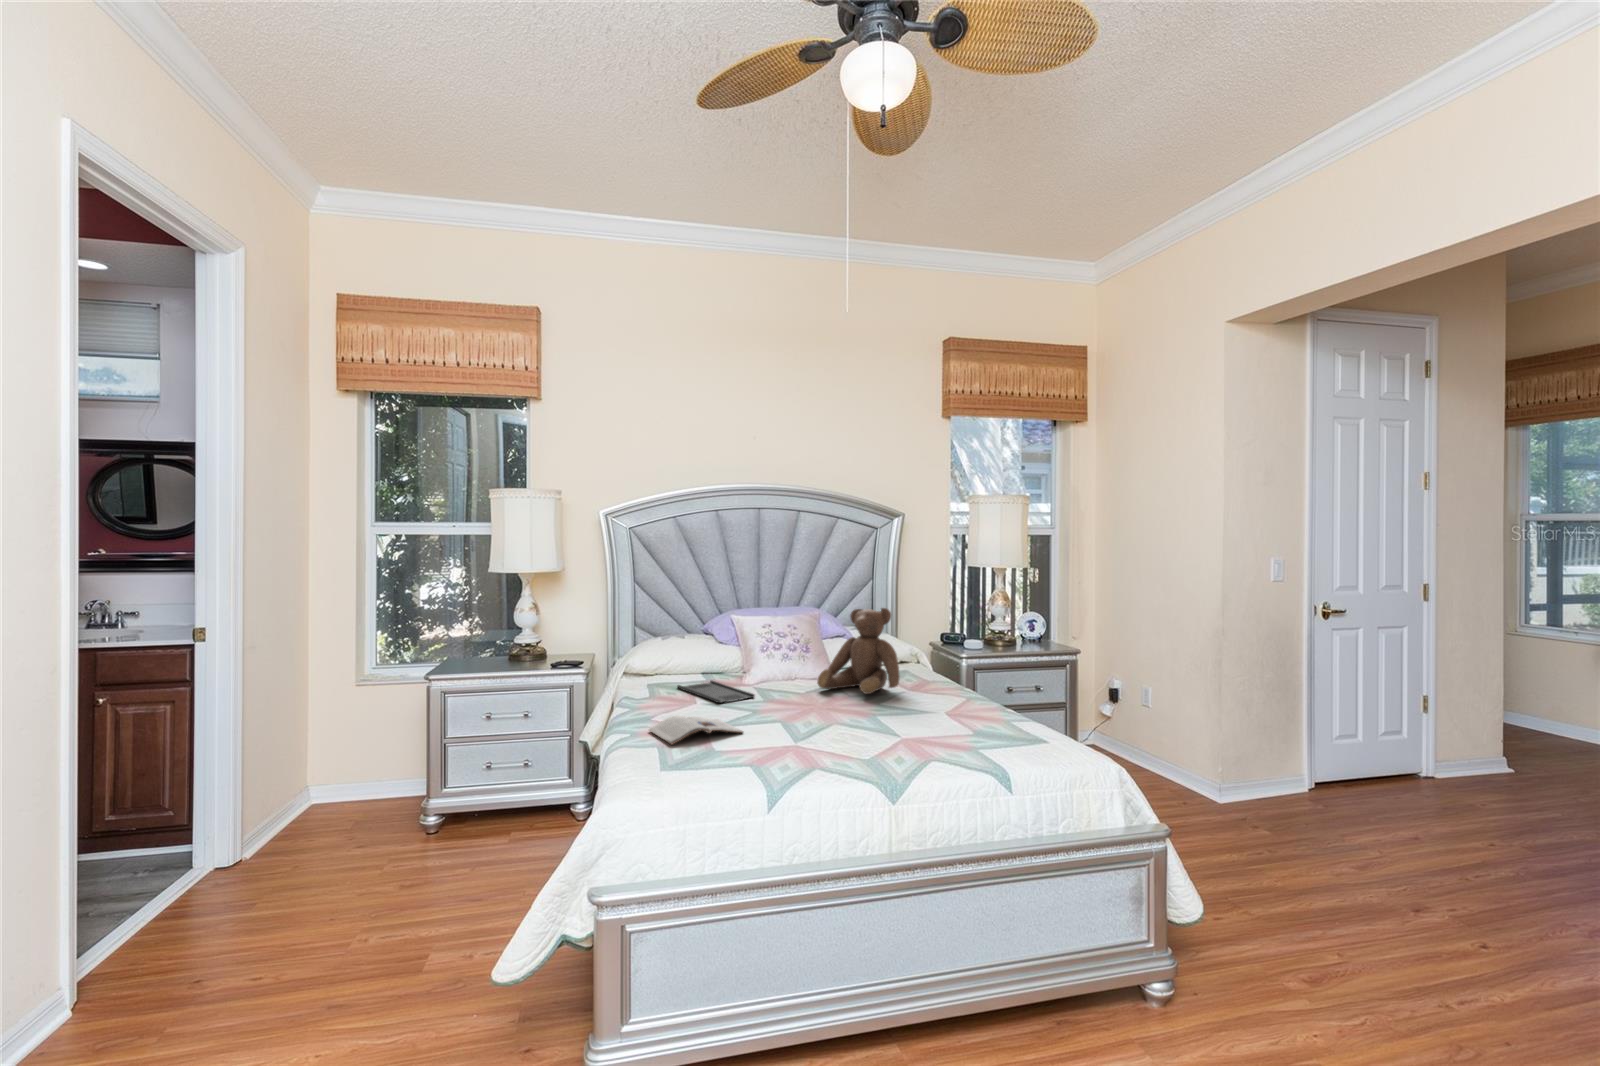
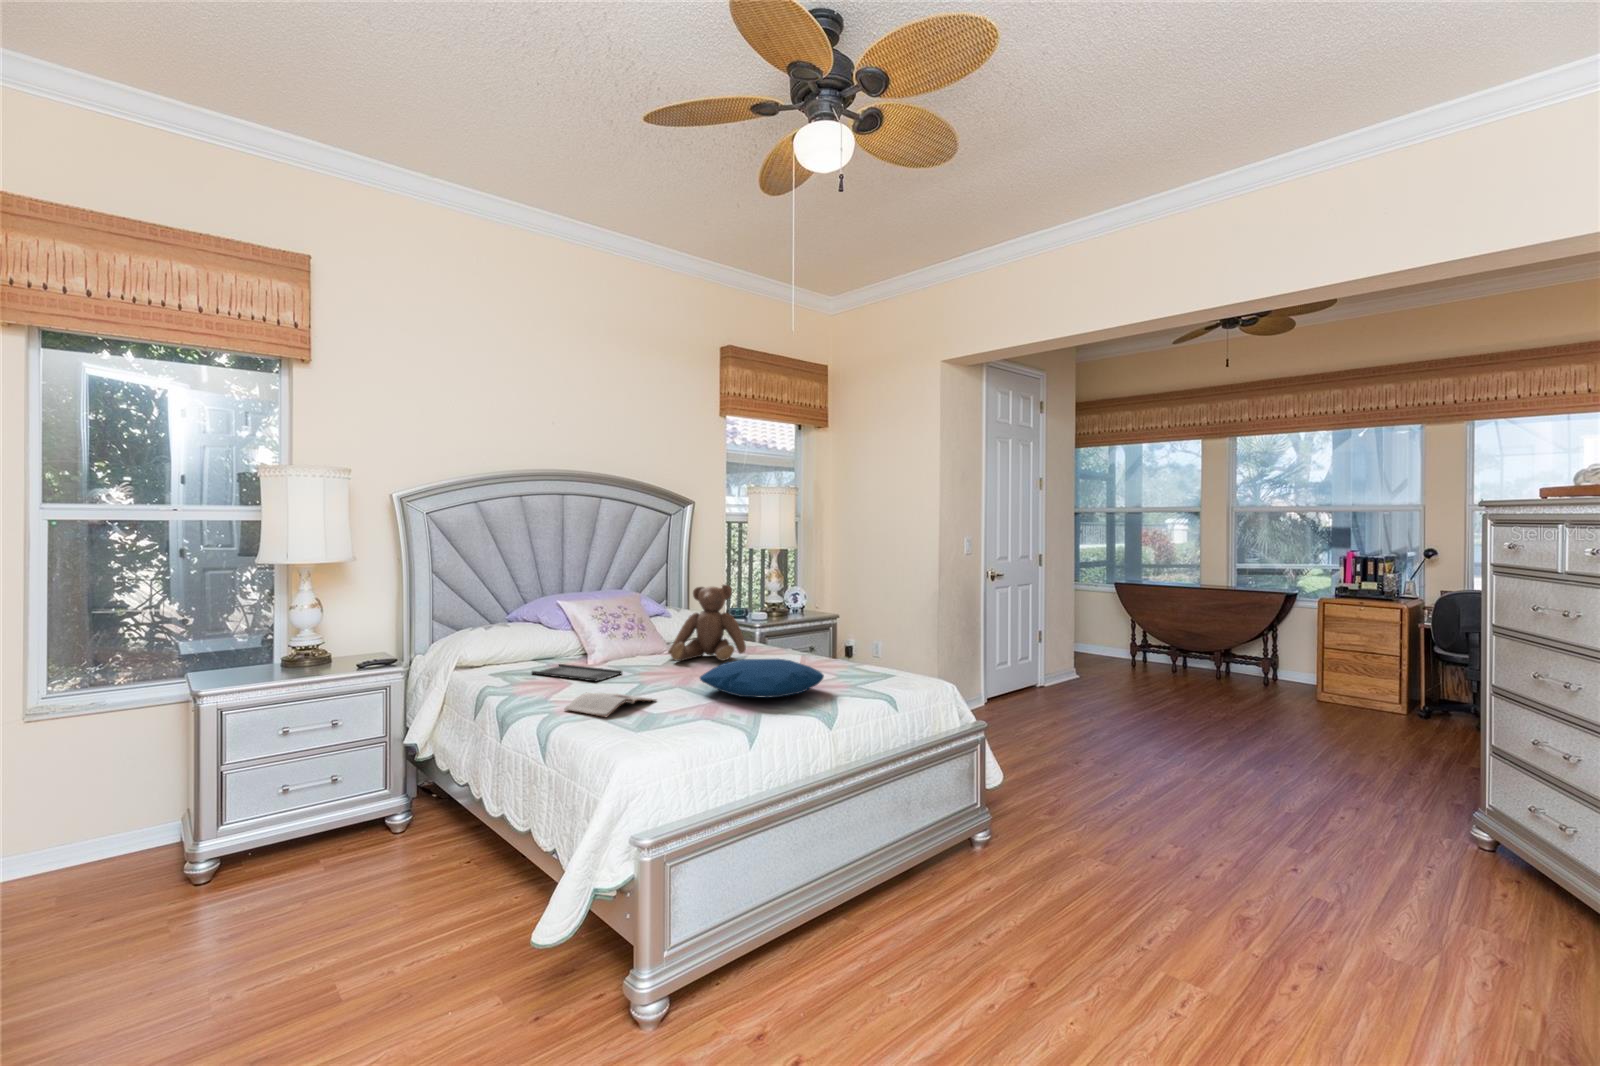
pillow: none [796,697,934,747] -> present [700,659,824,698]

